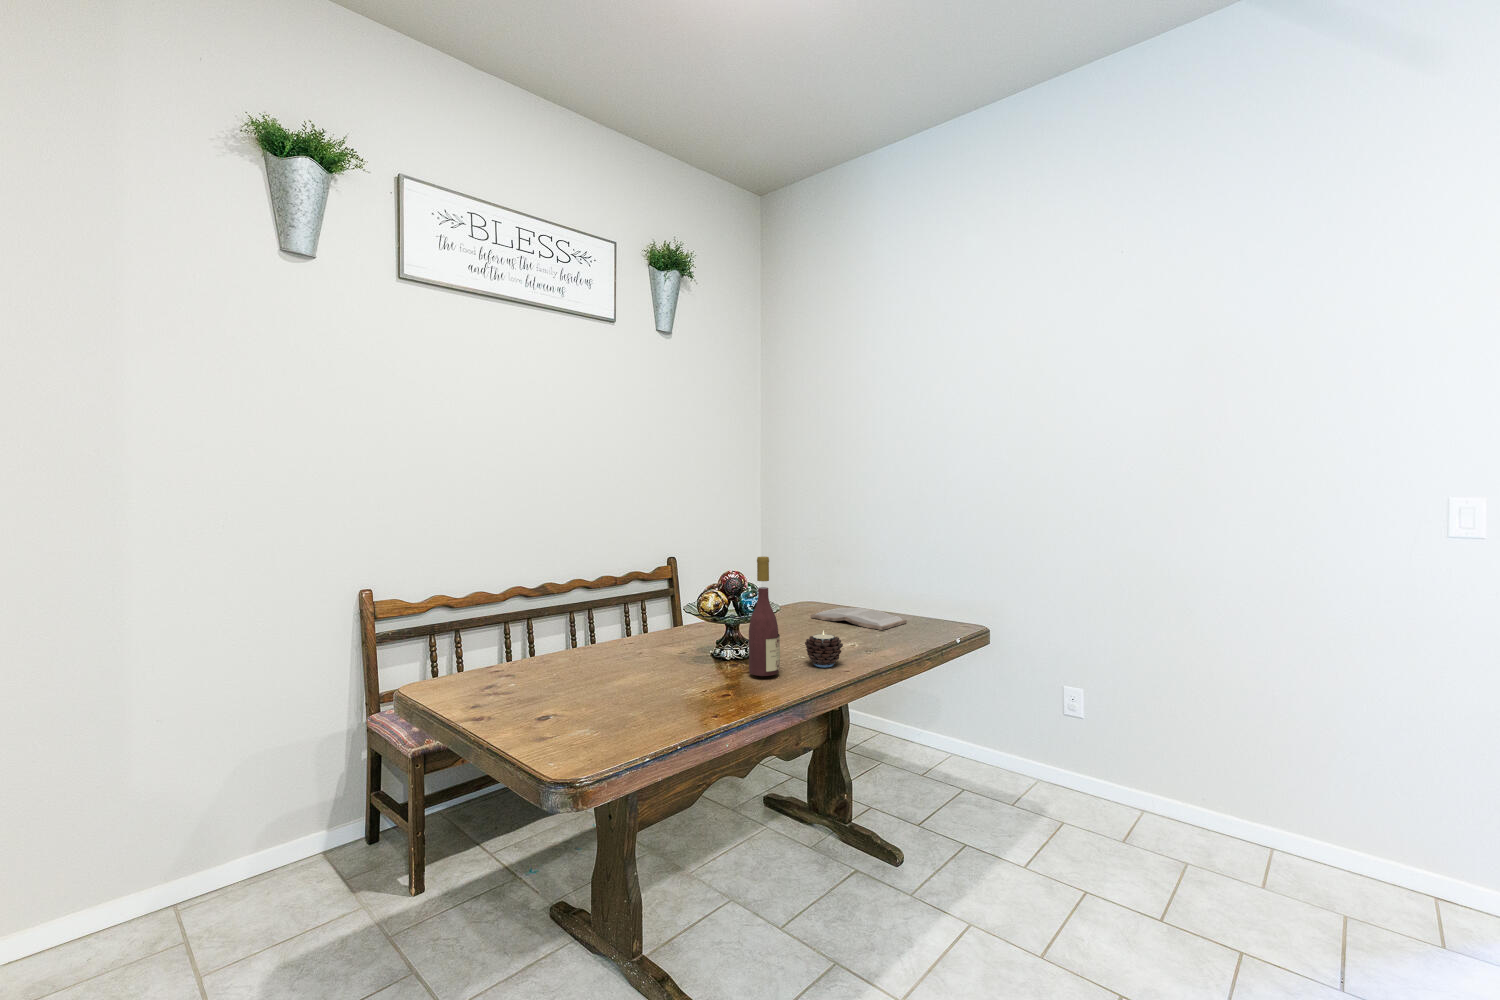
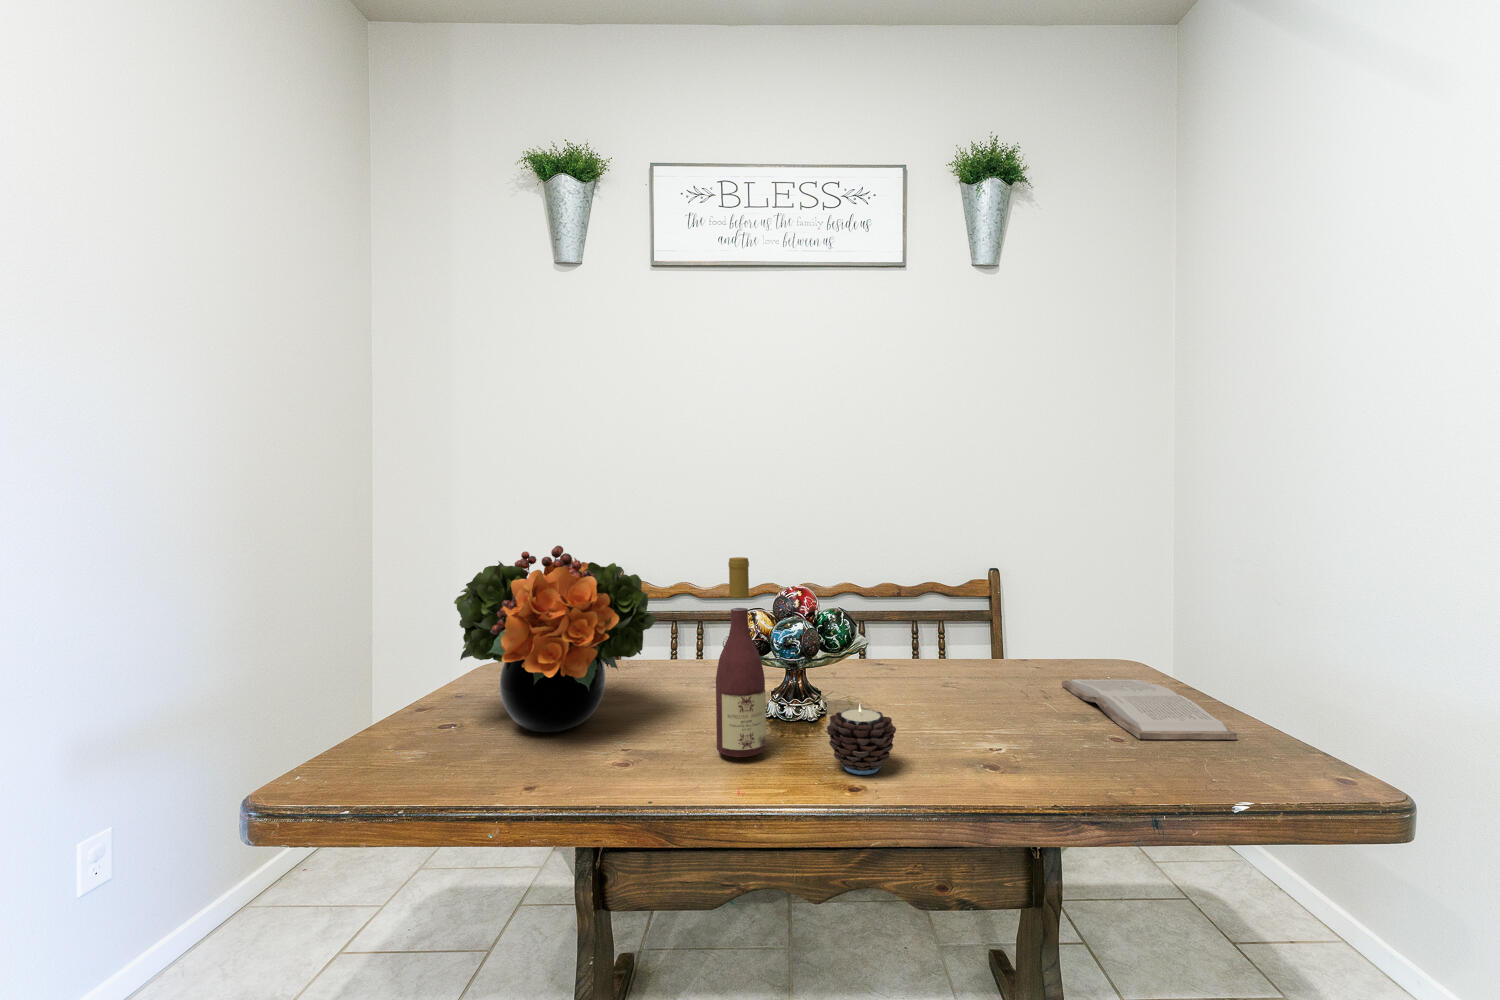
flower arrangement: none [535,560,697,700] -> present [454,545,656,732]

